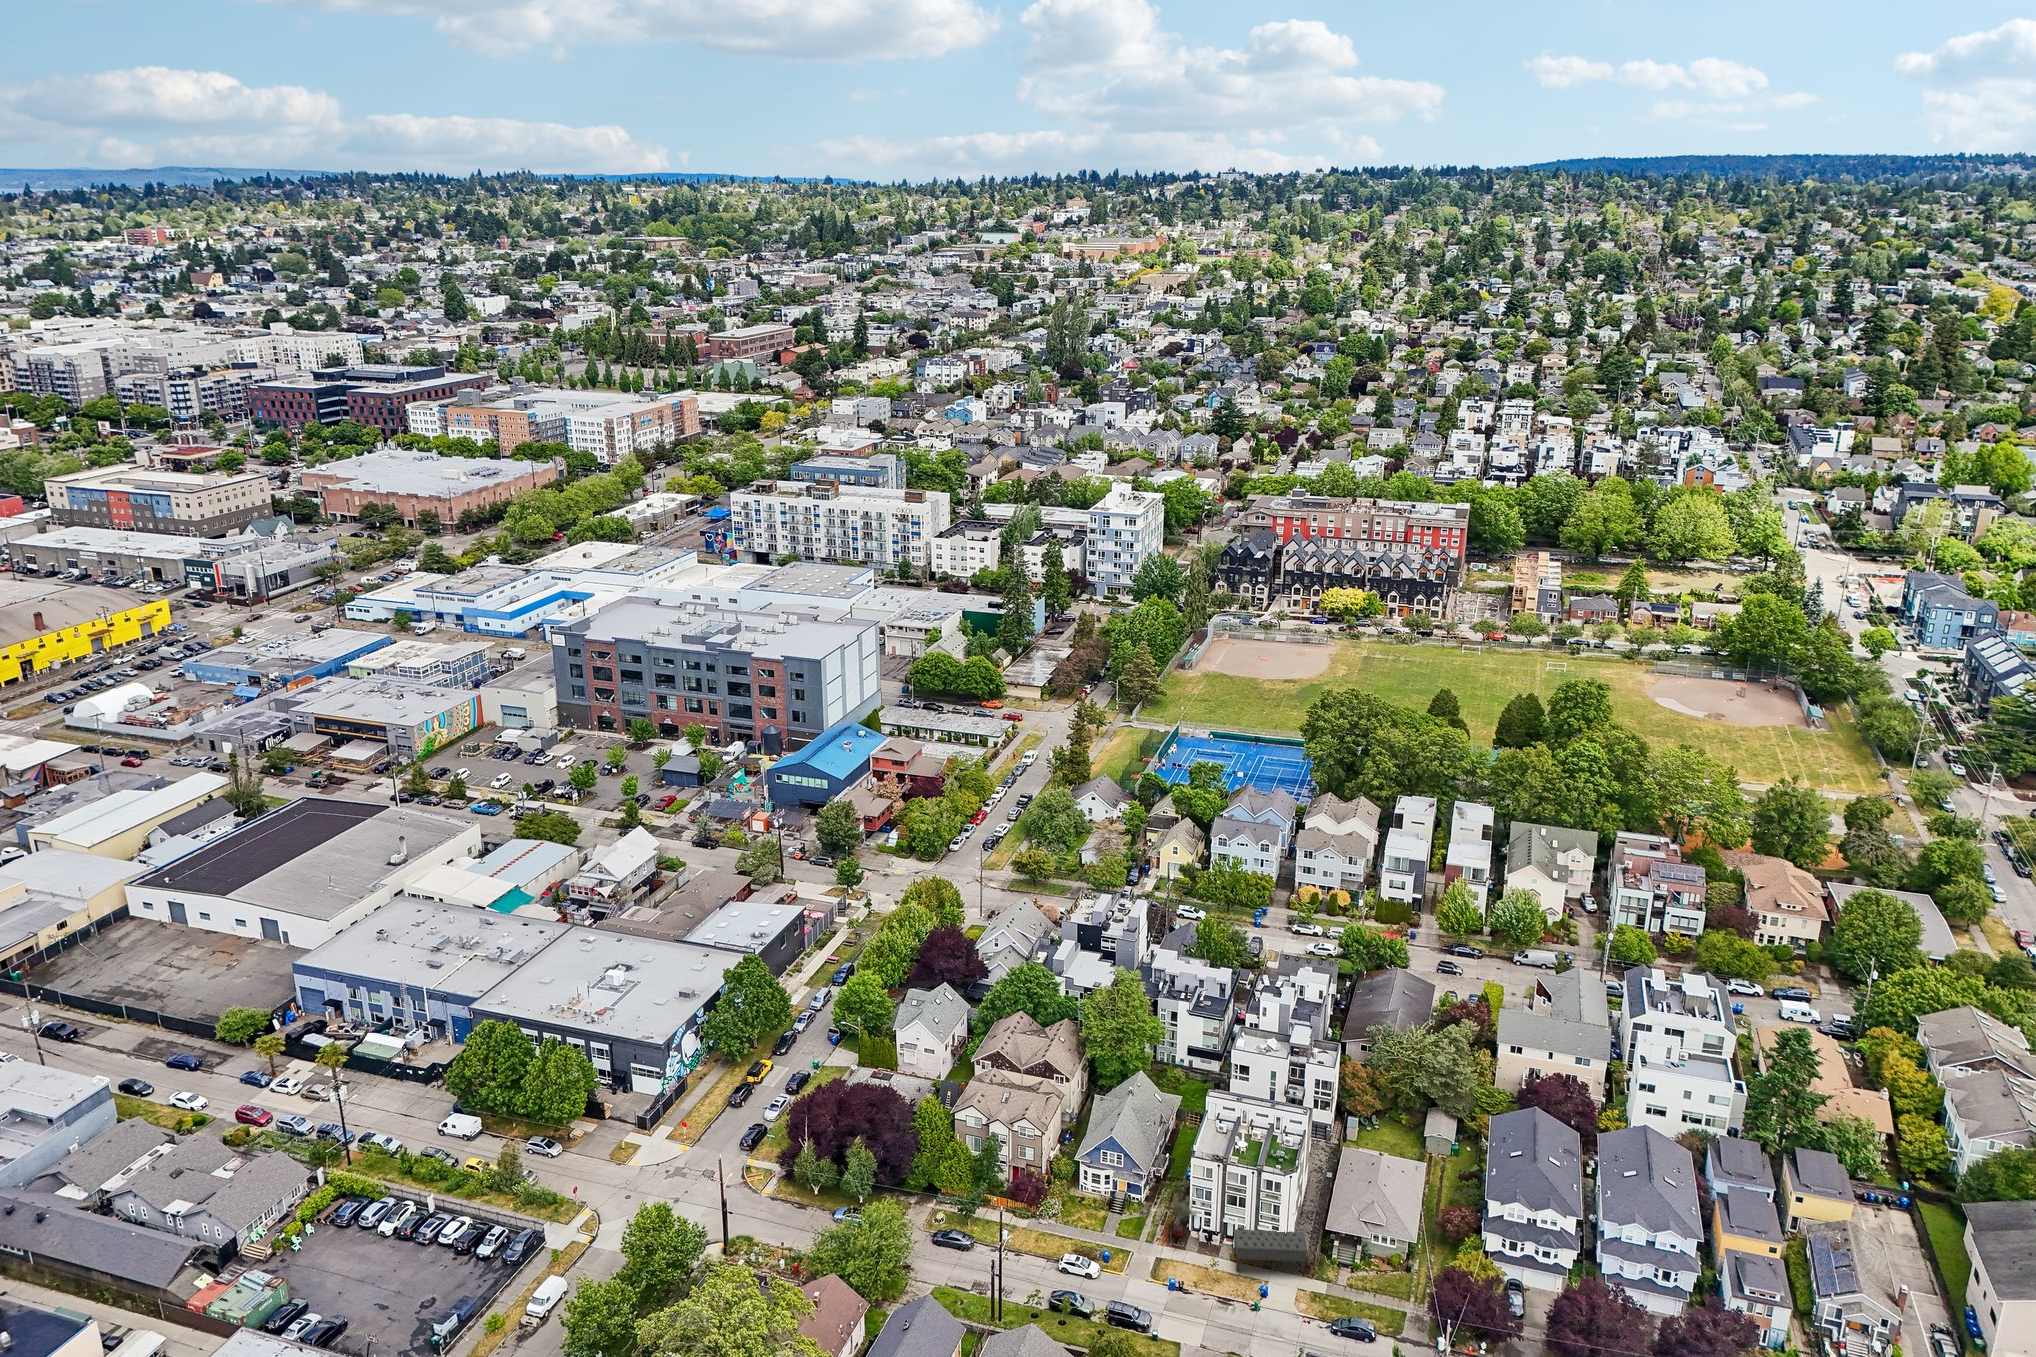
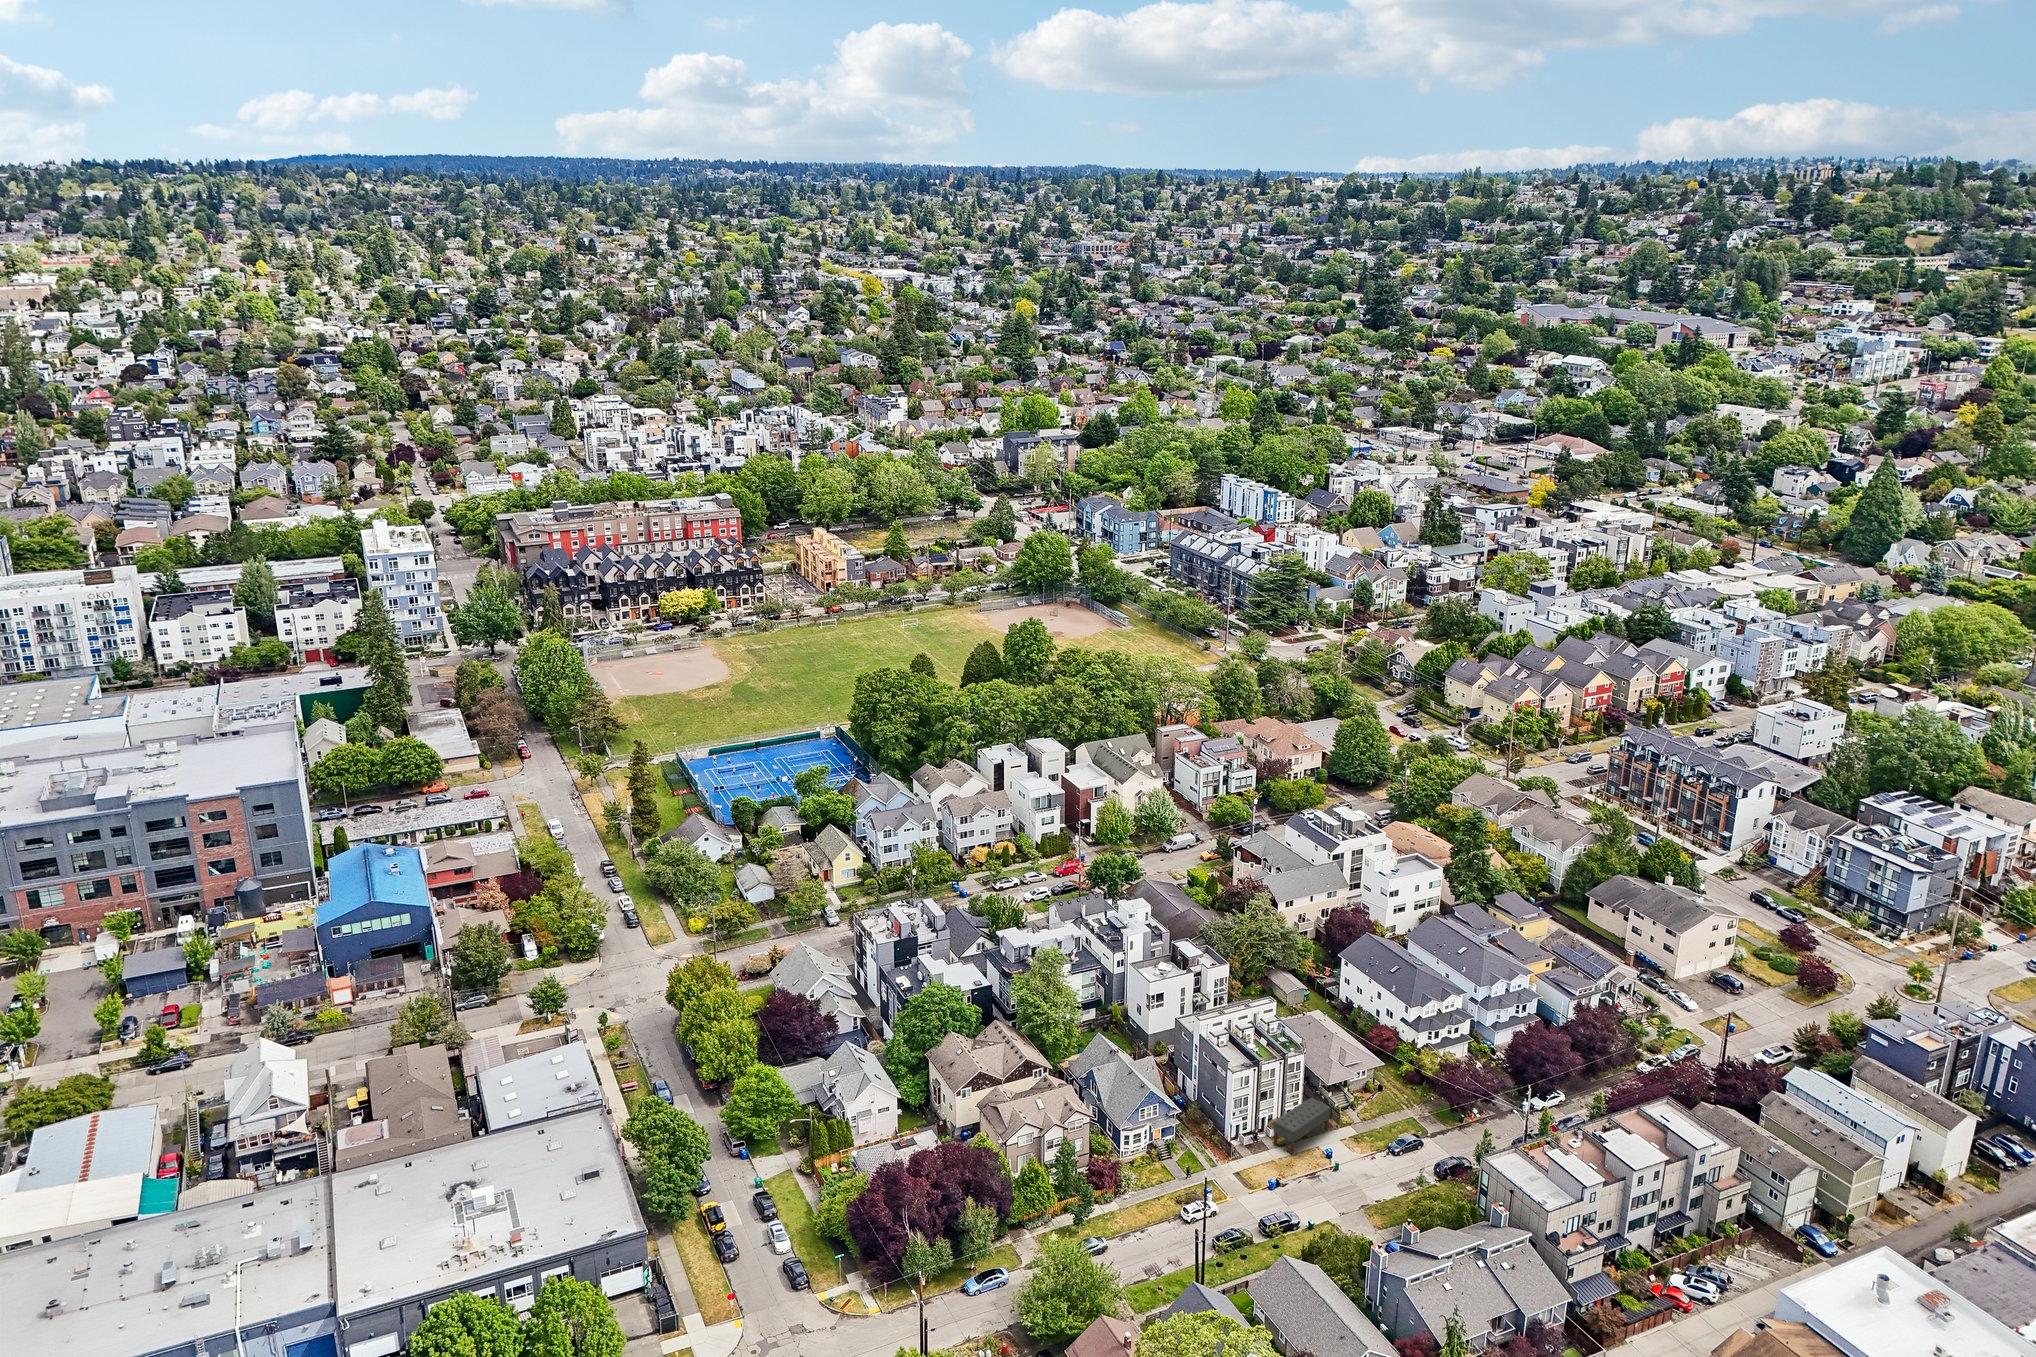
potted tree: present [1172,1194,1196,1237] -> none [1205,1112,1242,1157]

